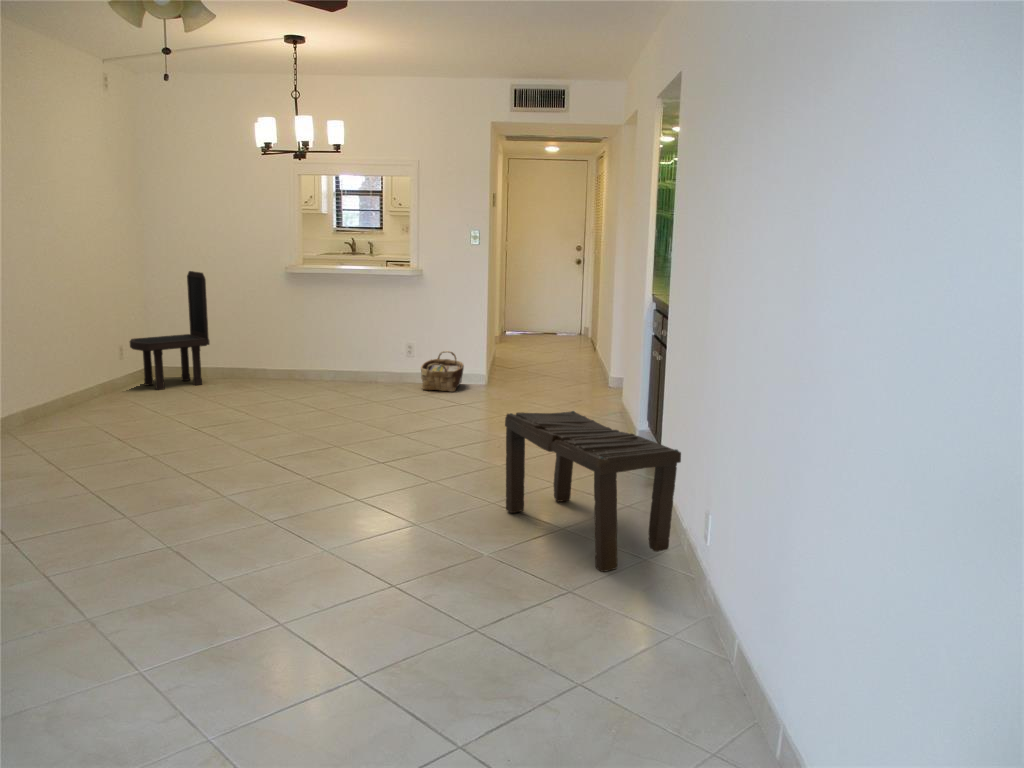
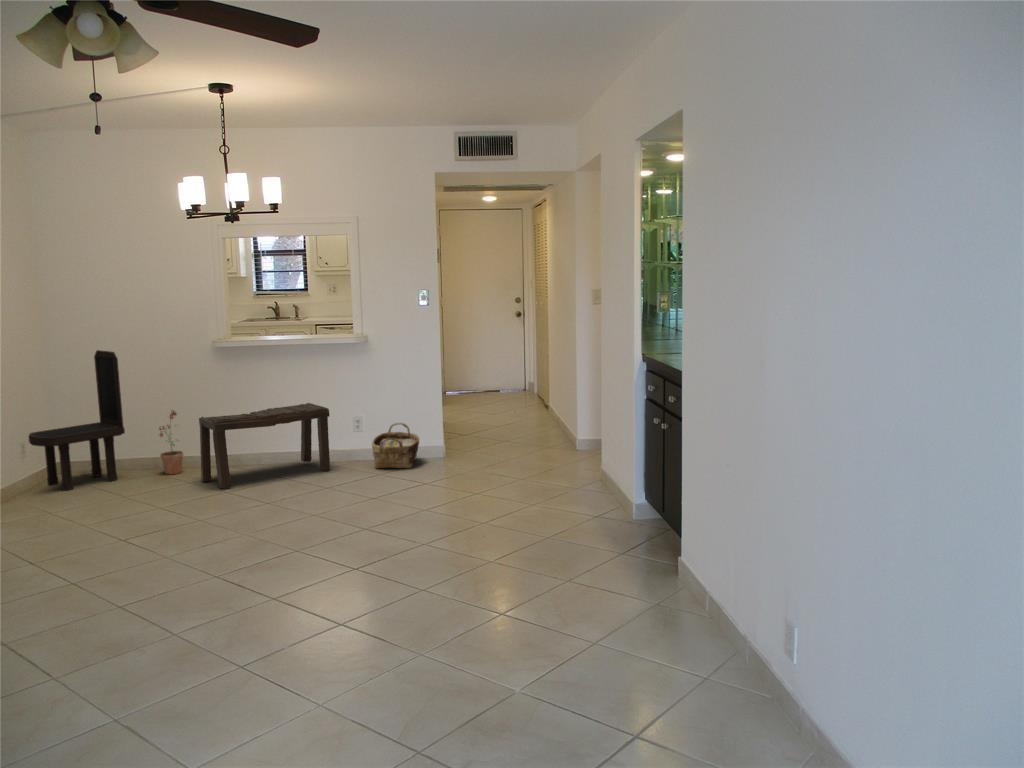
potted plant: none [237,327,259,383] -> present [159,410,183,475]
bench: present [505,411,681,572] -> present [199,403,330,489]

